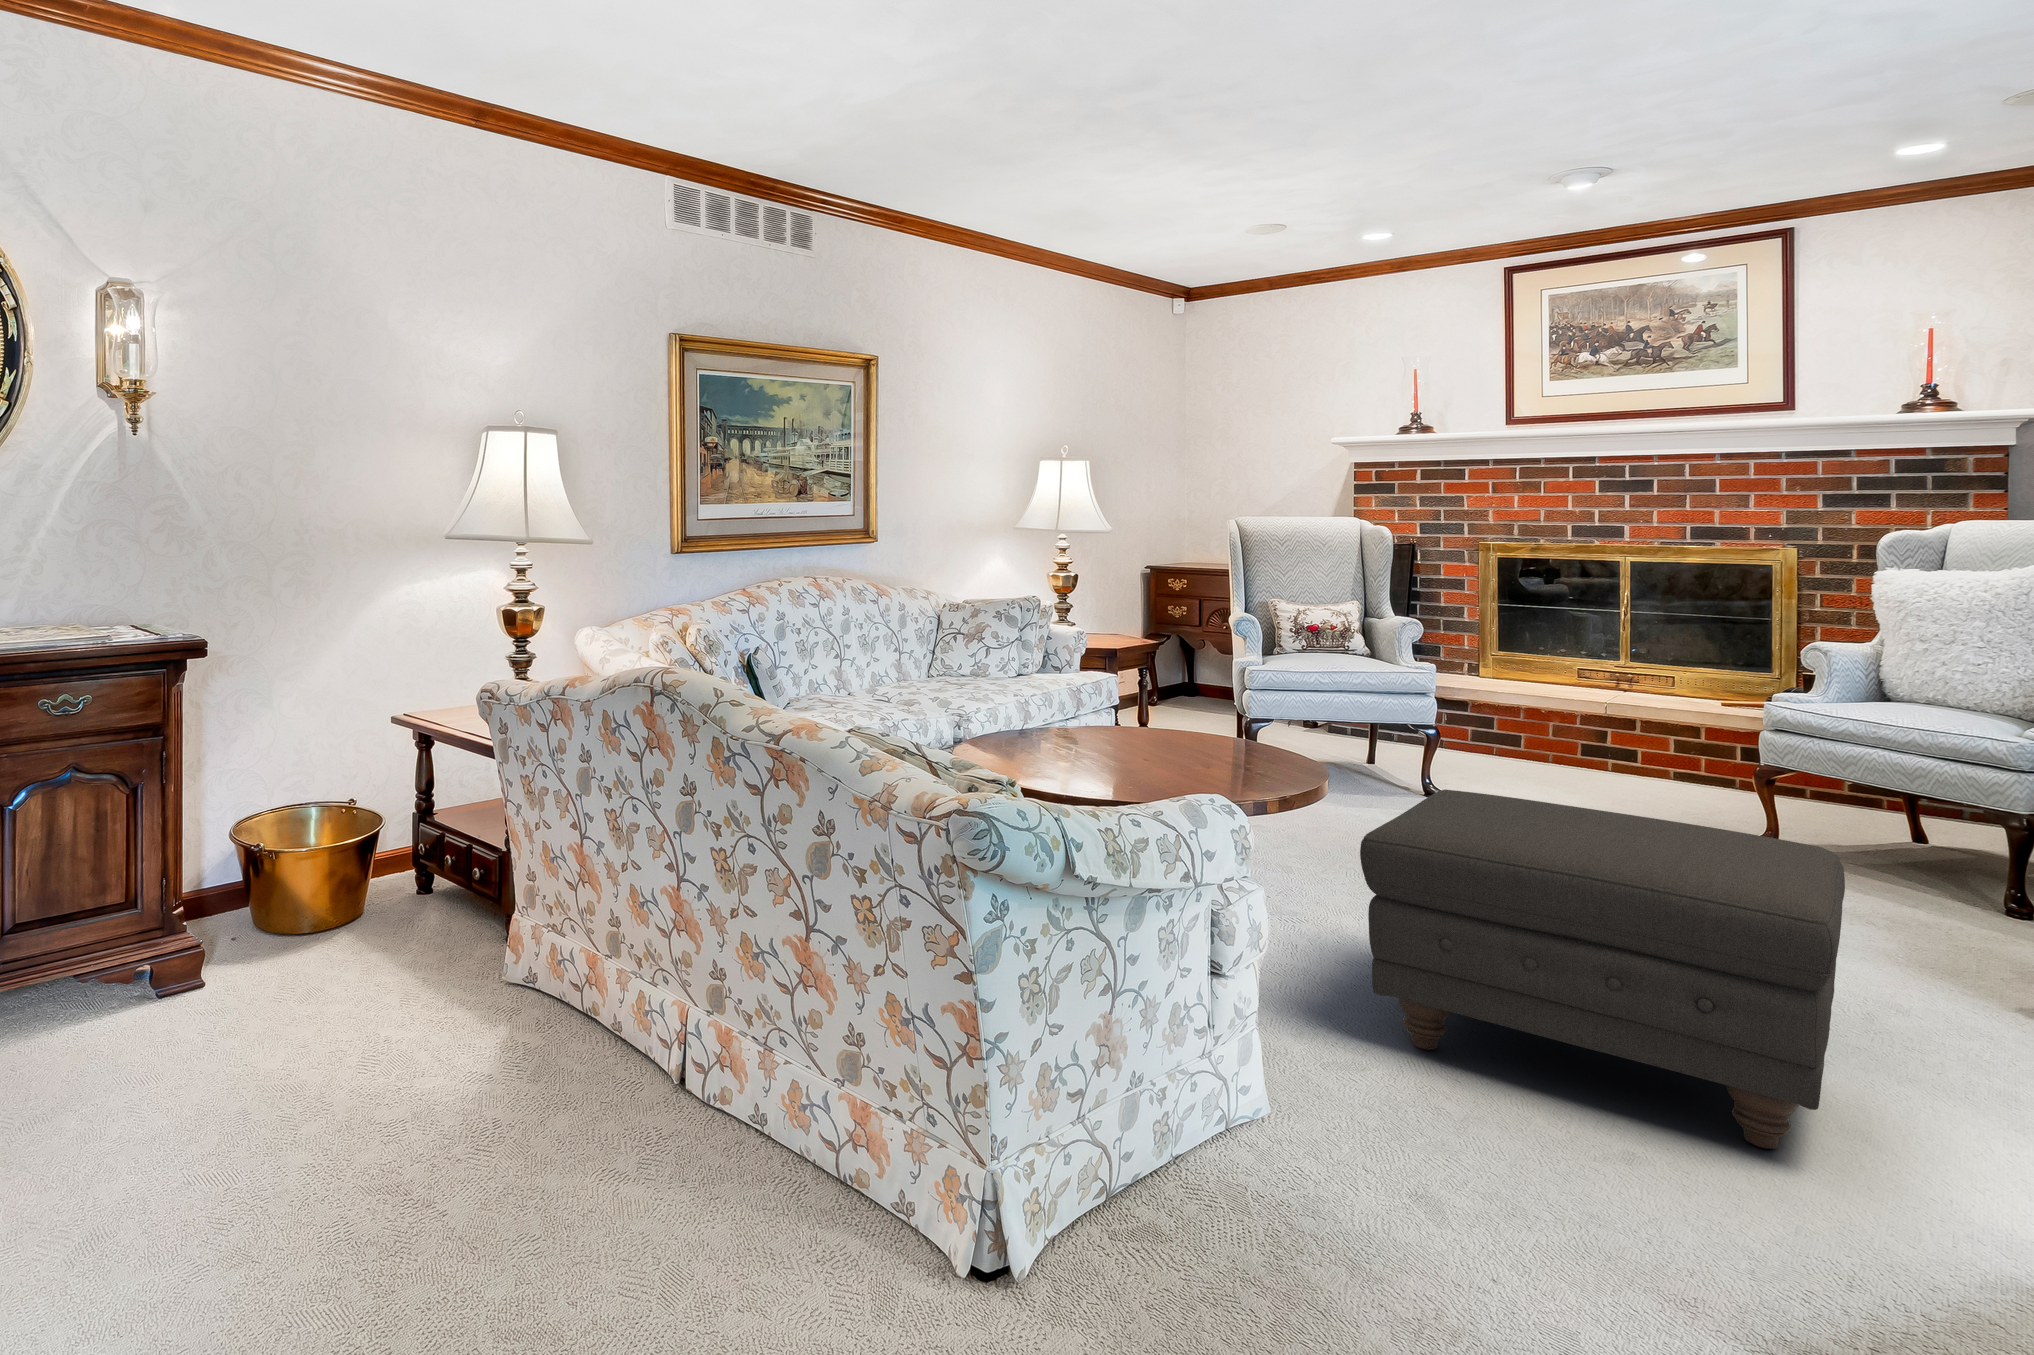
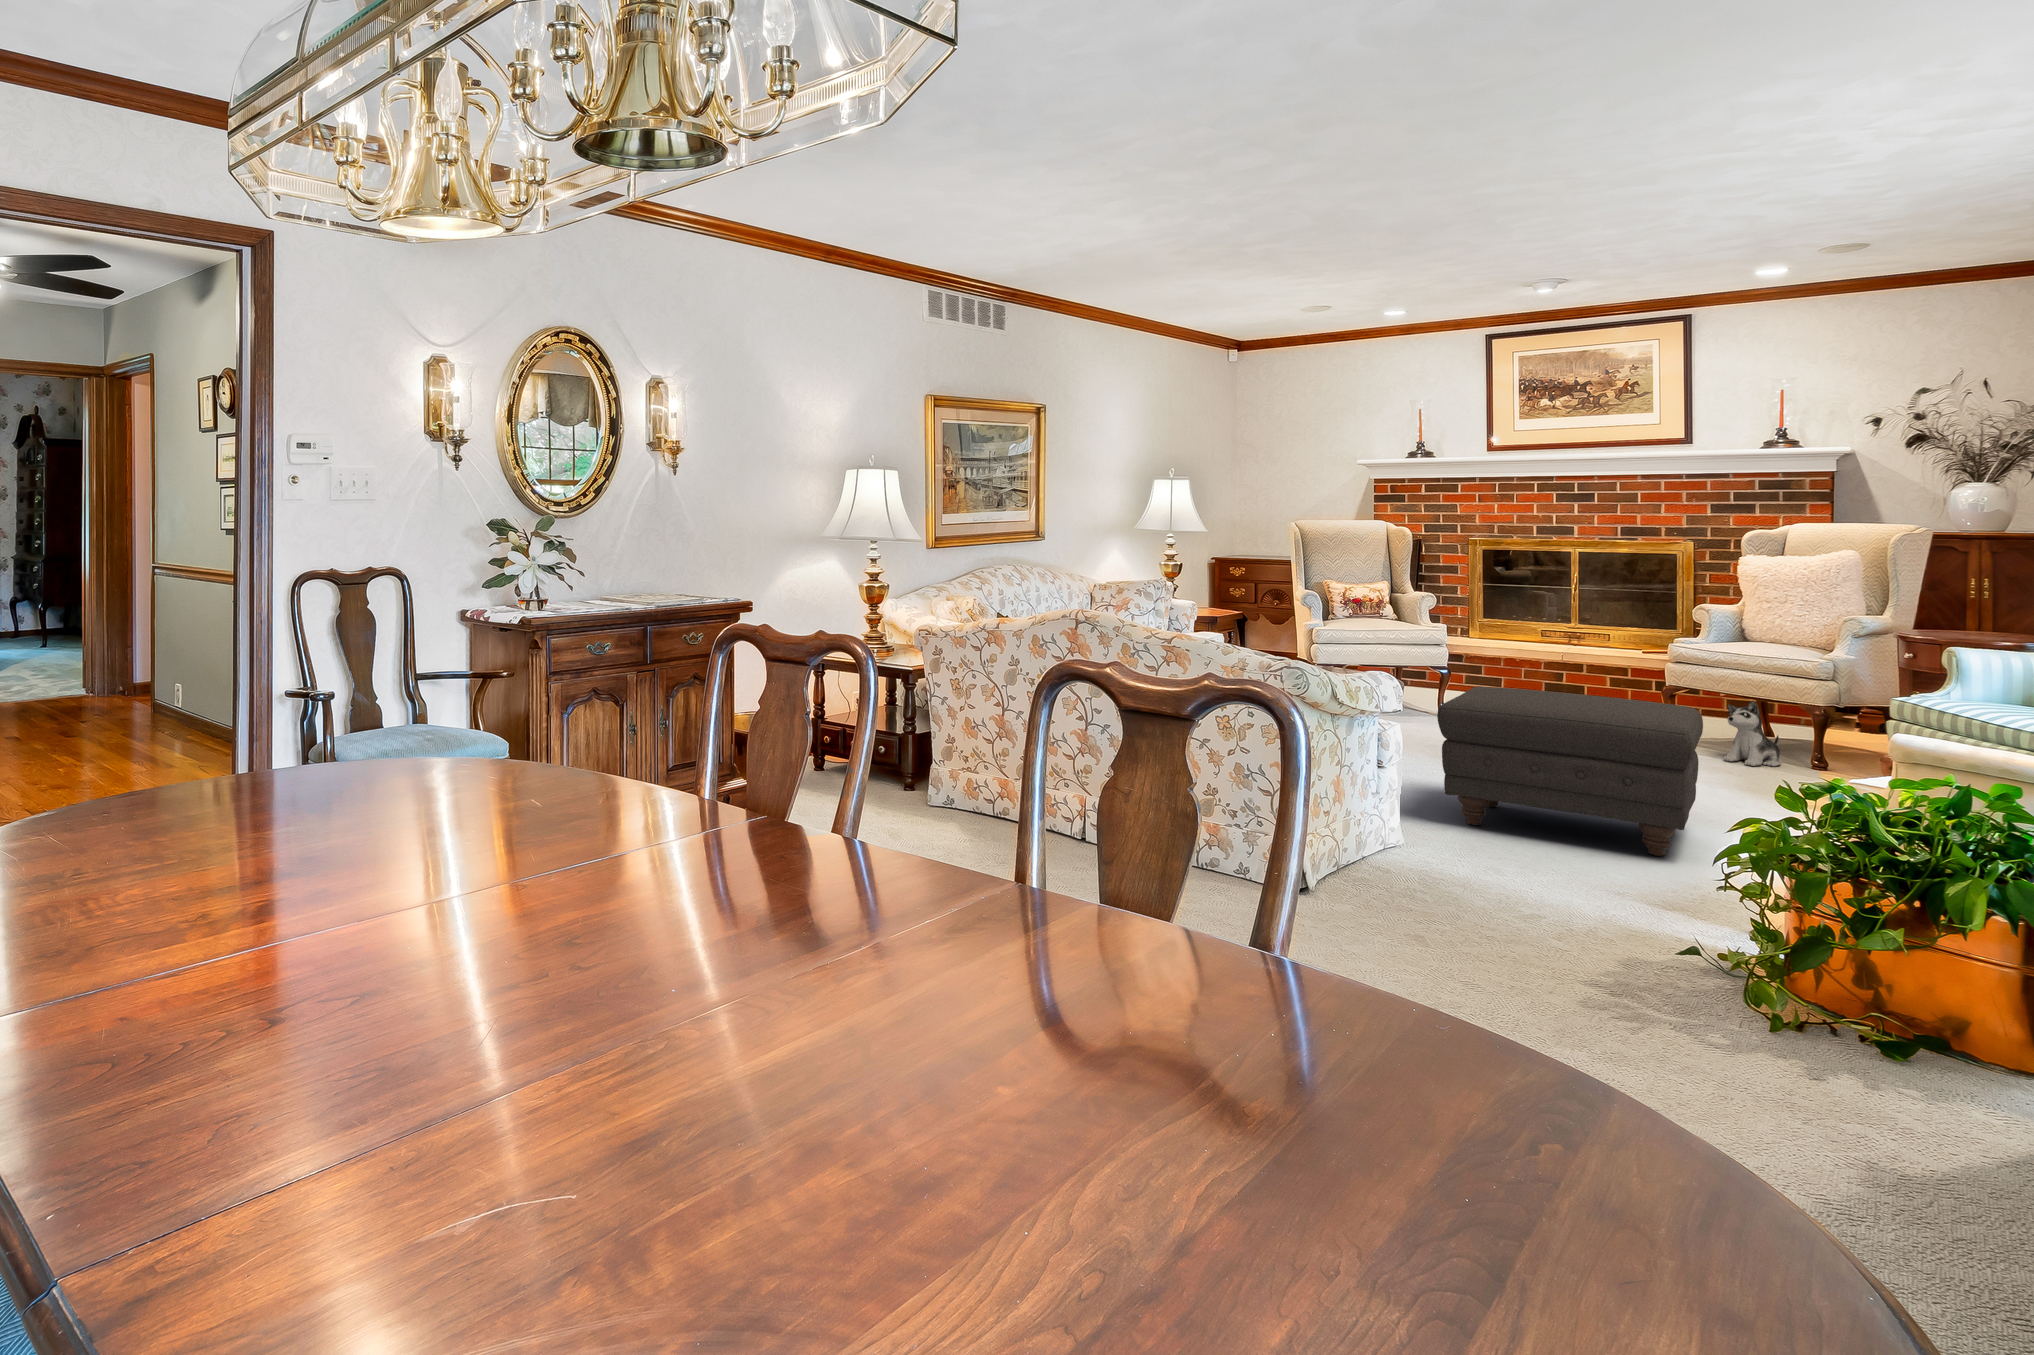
plush toy: none [1855,799,1951,907] -> present [1723,700,1781,766]

